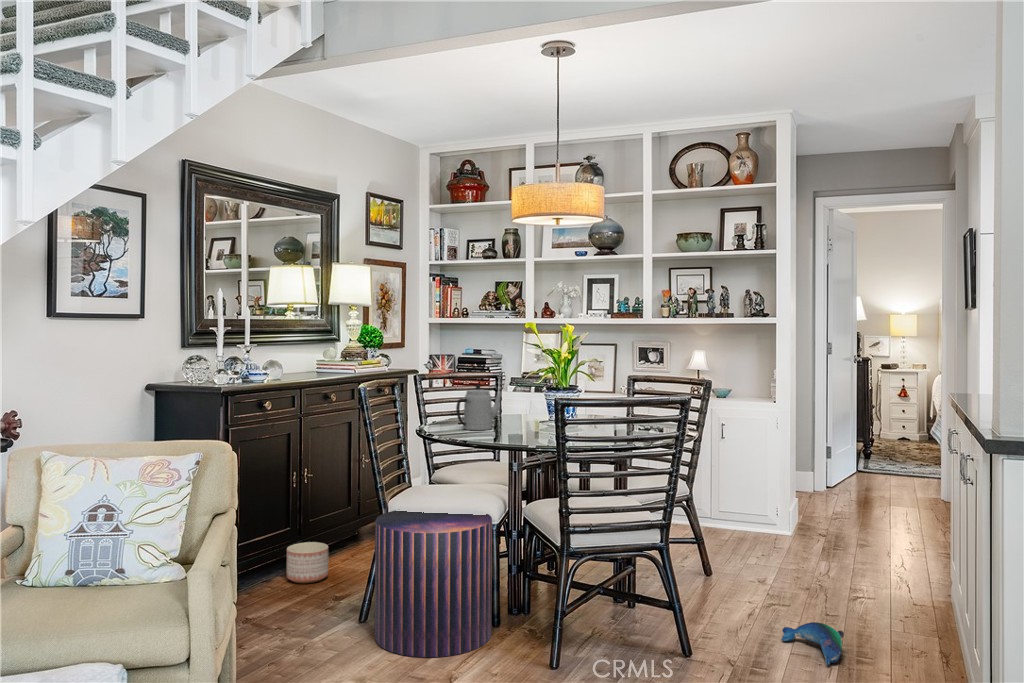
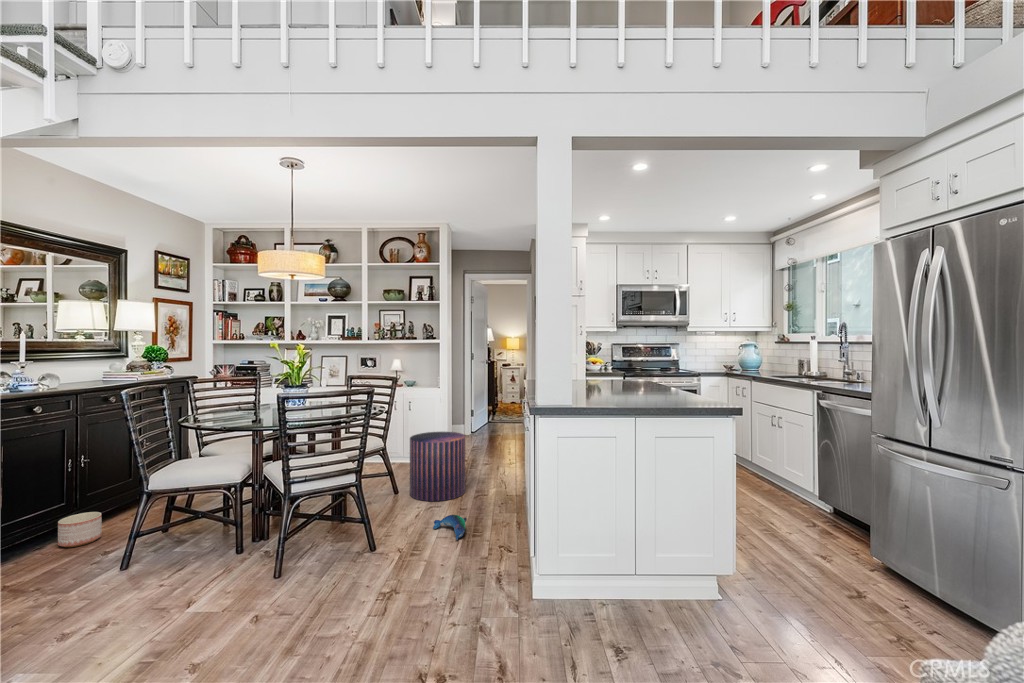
teapot: present [456,385,501,430] -> none [211,386,250,418]
pouf: present [375,510,492,657] -> present [410,432,465,501]

